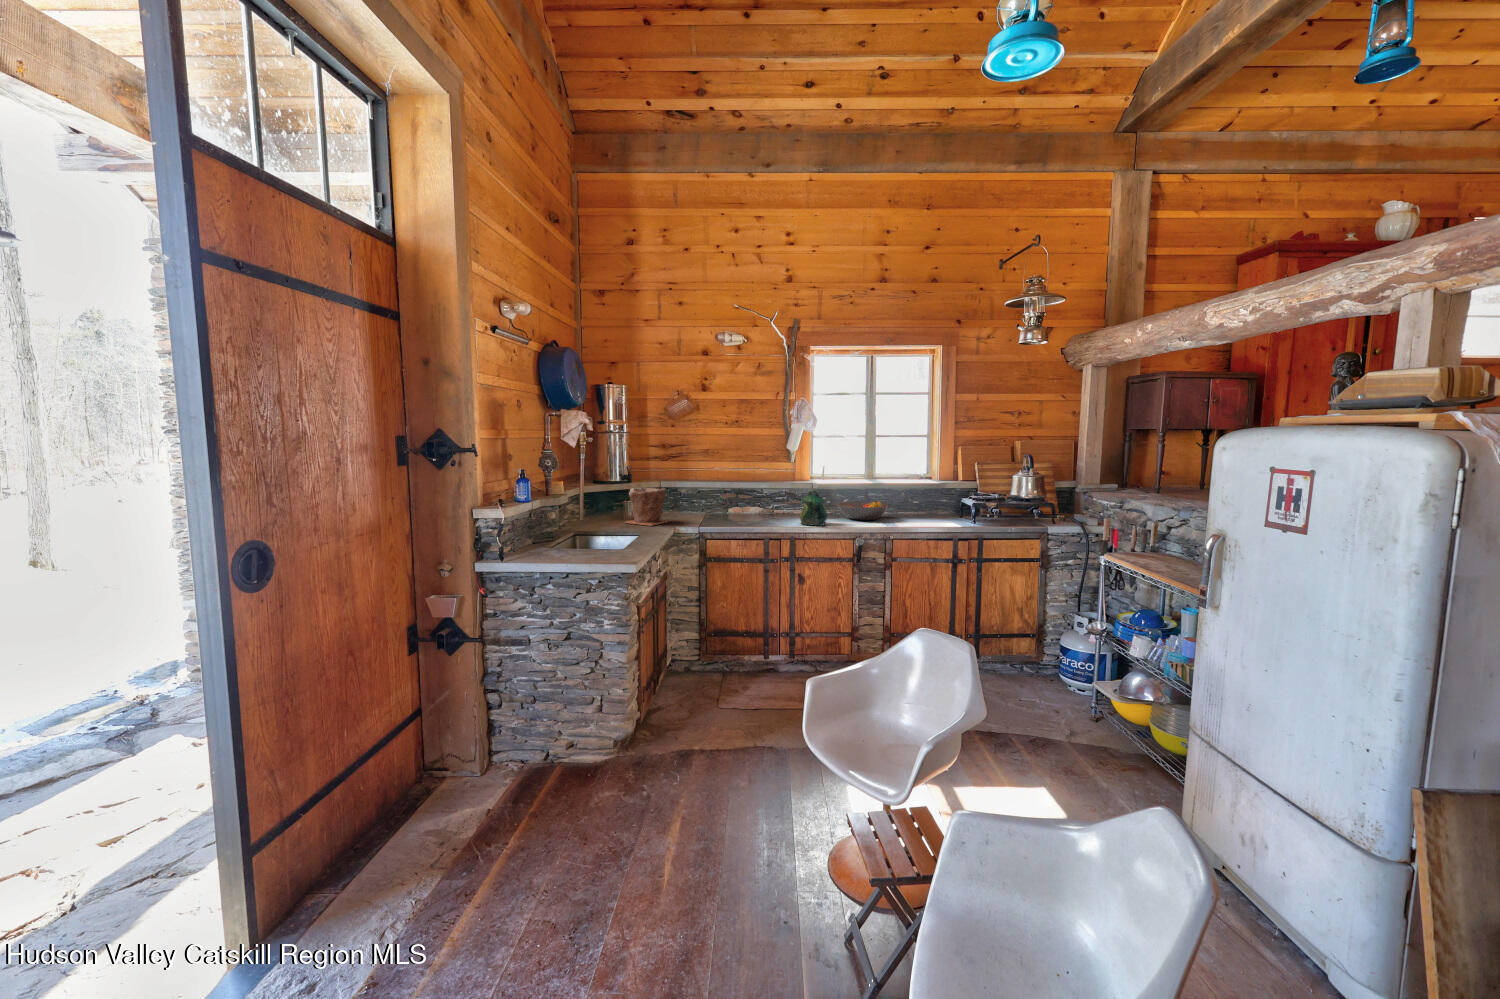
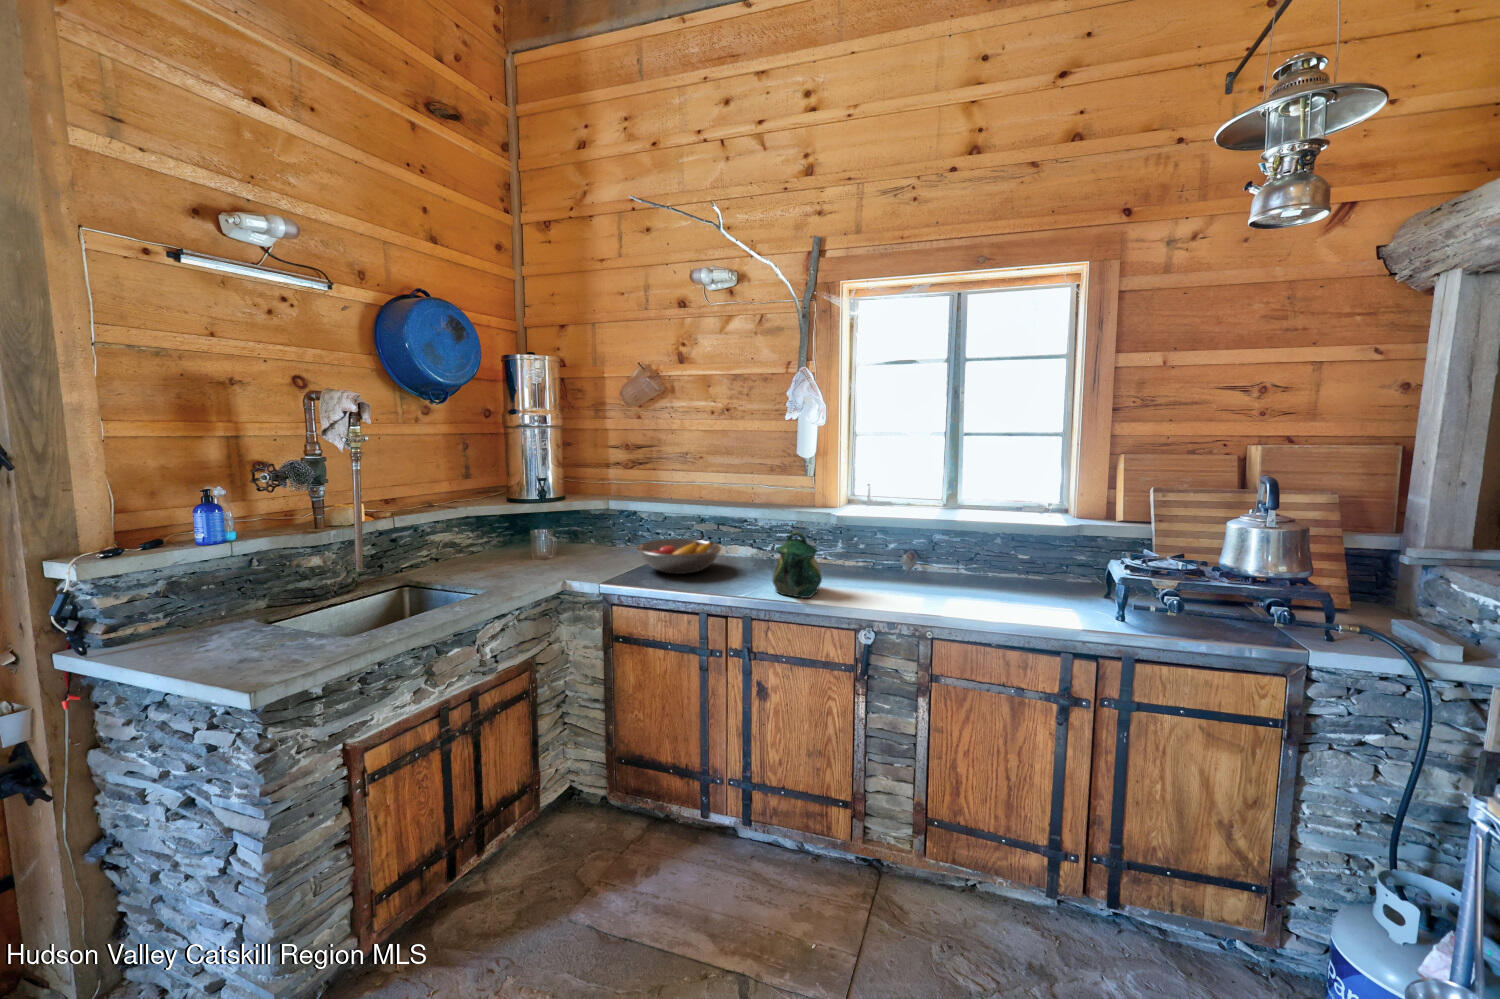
plant pot: present [627,488,669,526] -> none [512,512,582,575]
fruit bowl: present [837,501,888,520] -> present [637,539,722,574]

